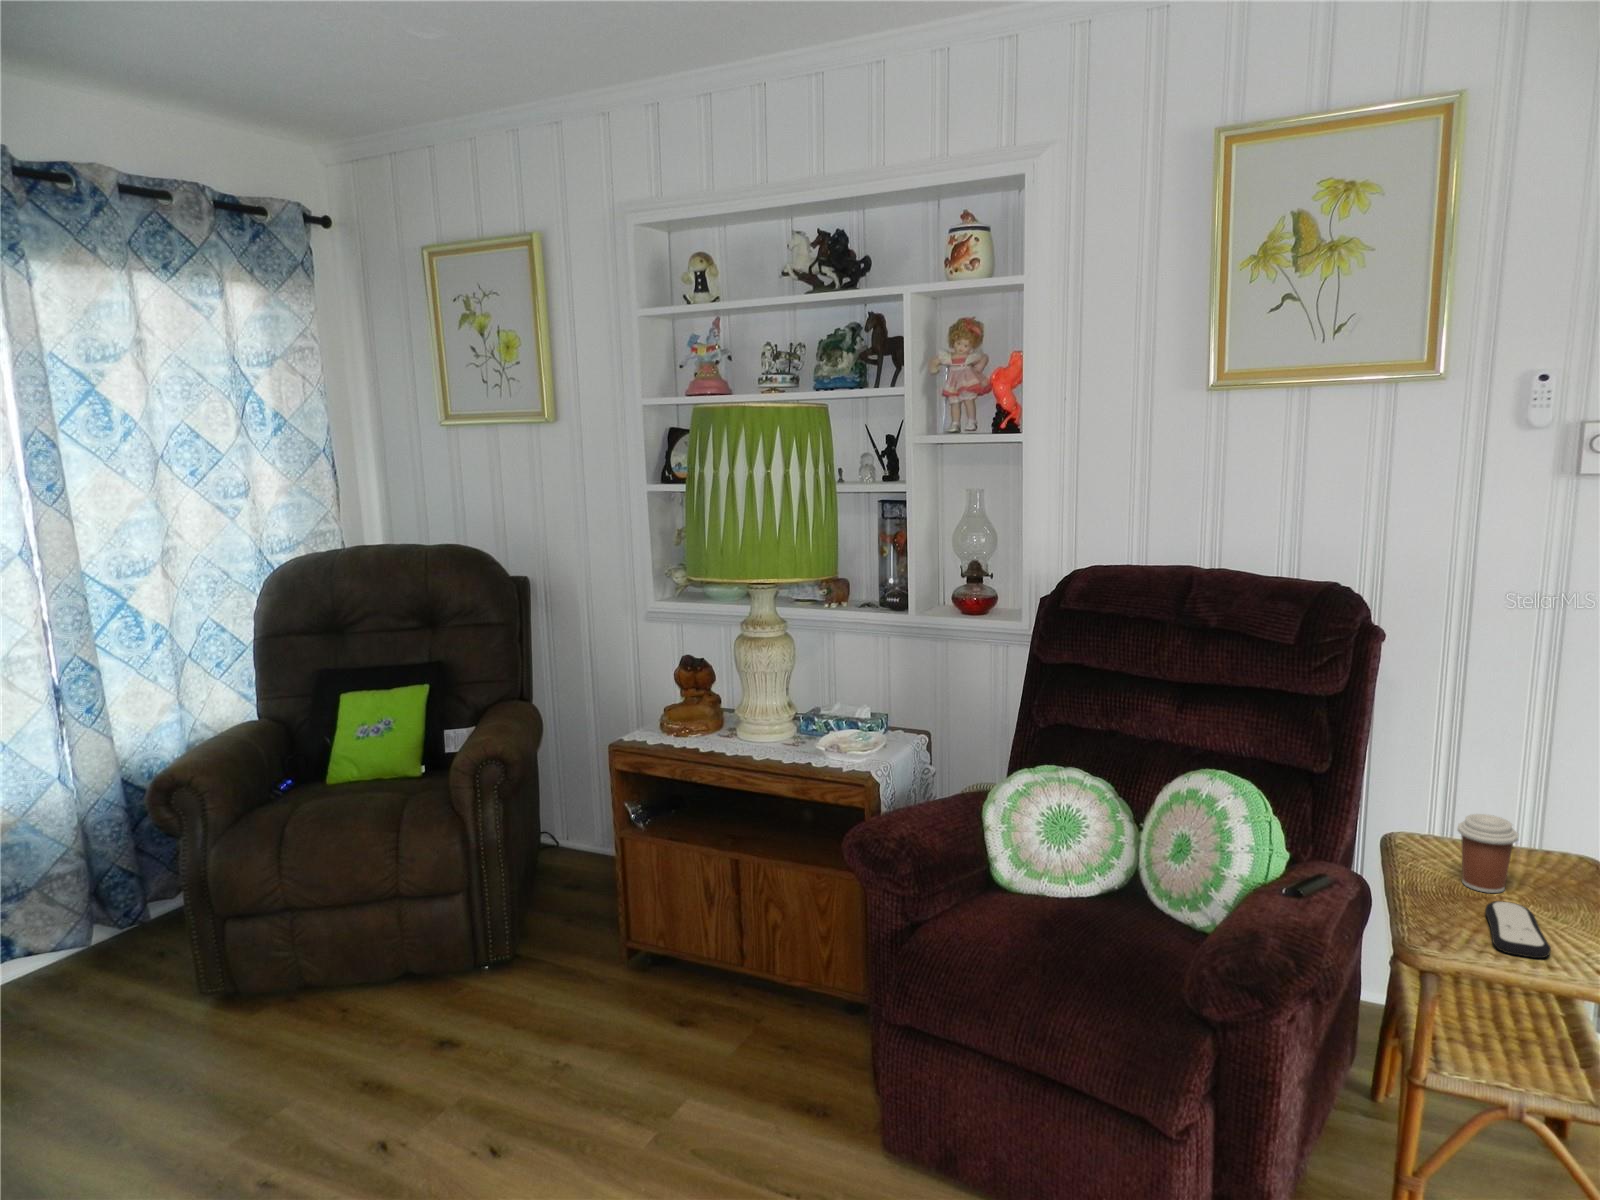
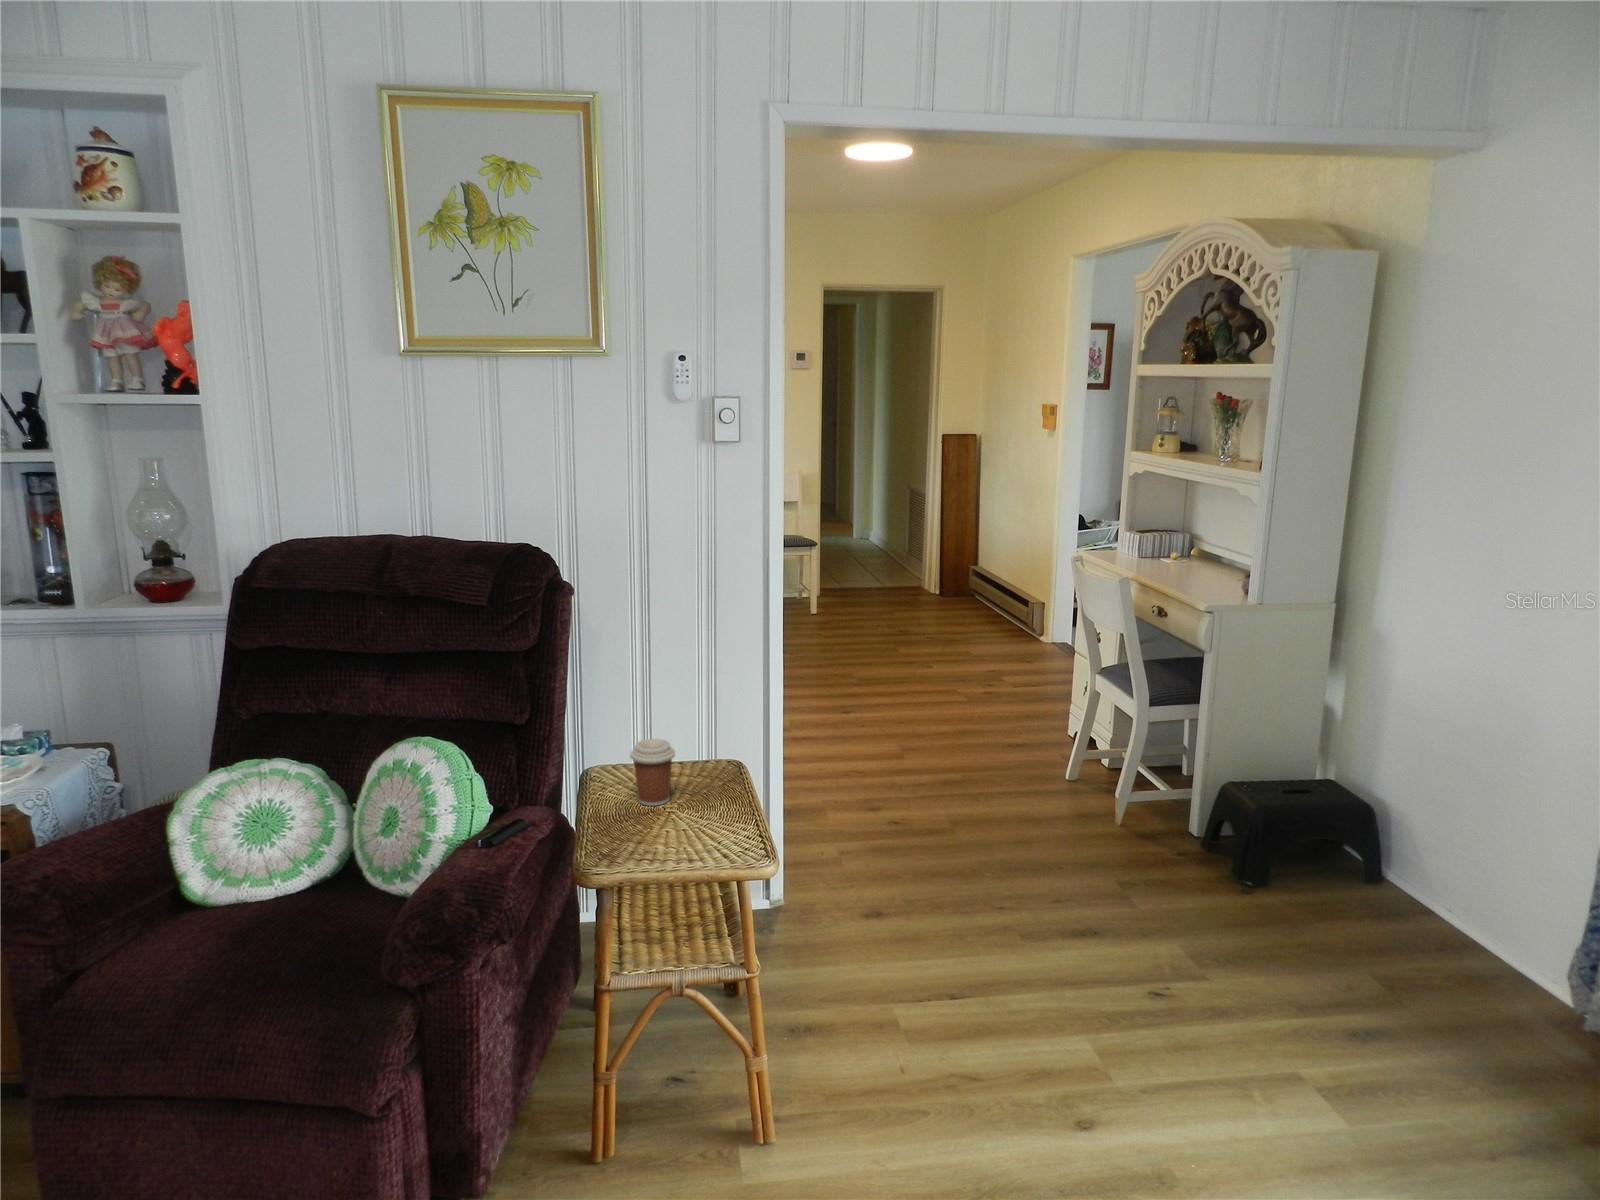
remote control: present [1485,901,1551,958] -> none [650,811,692,856]

